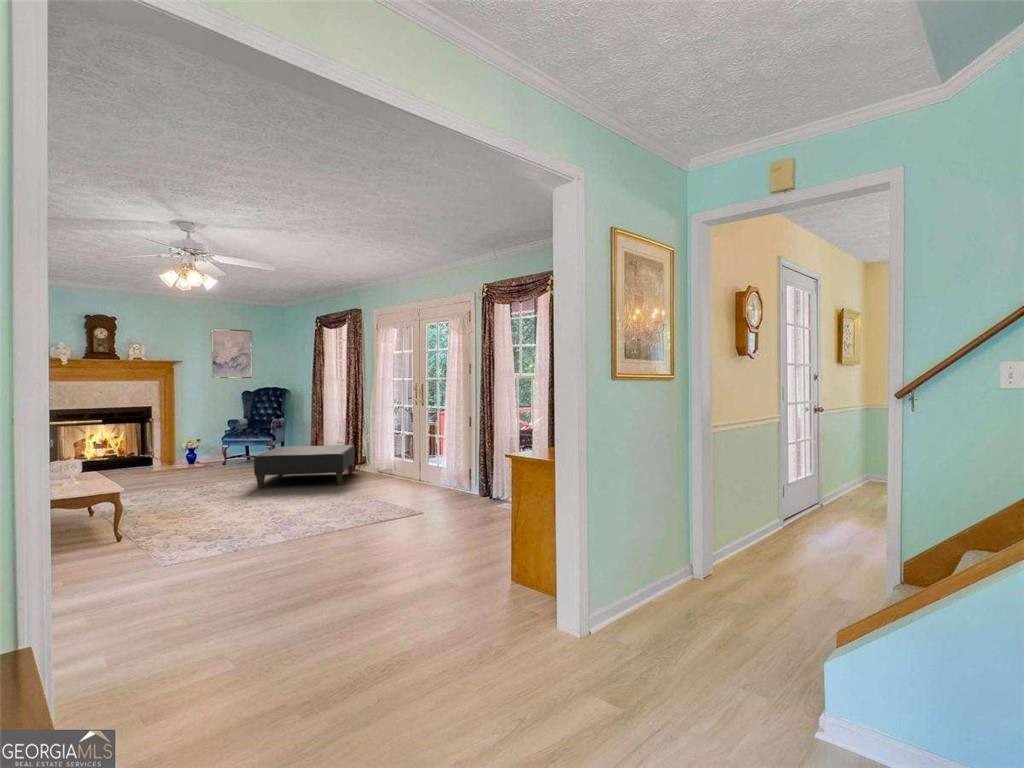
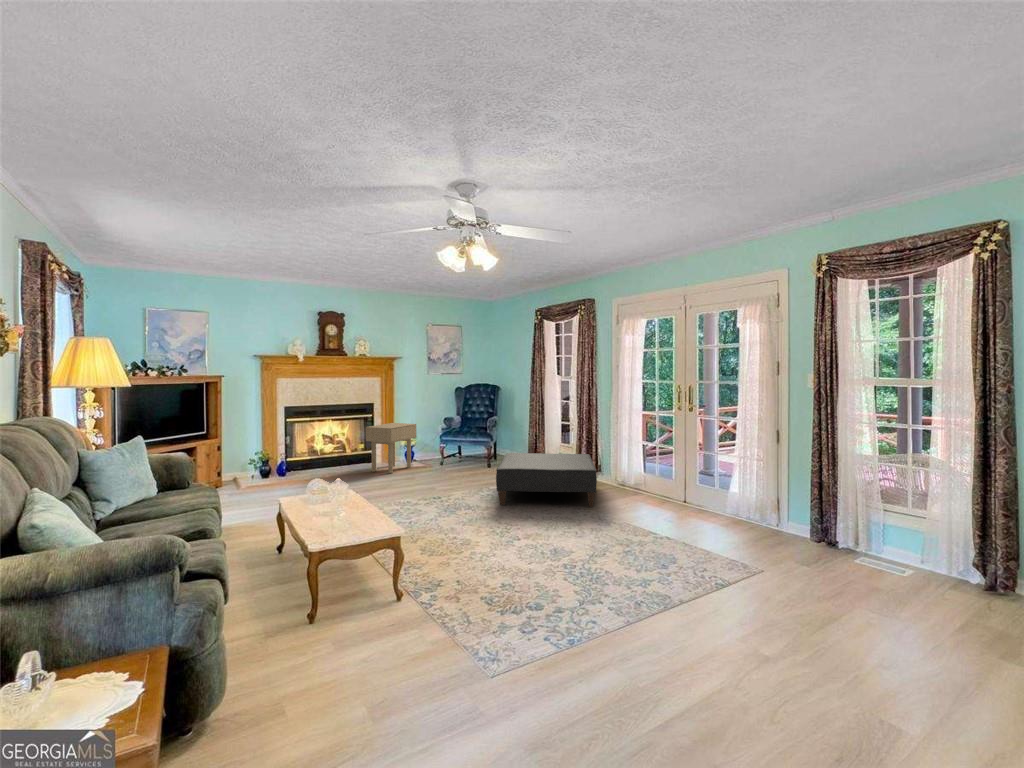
side table: none [139,425,196,473] -> present [366,423,416,473]

